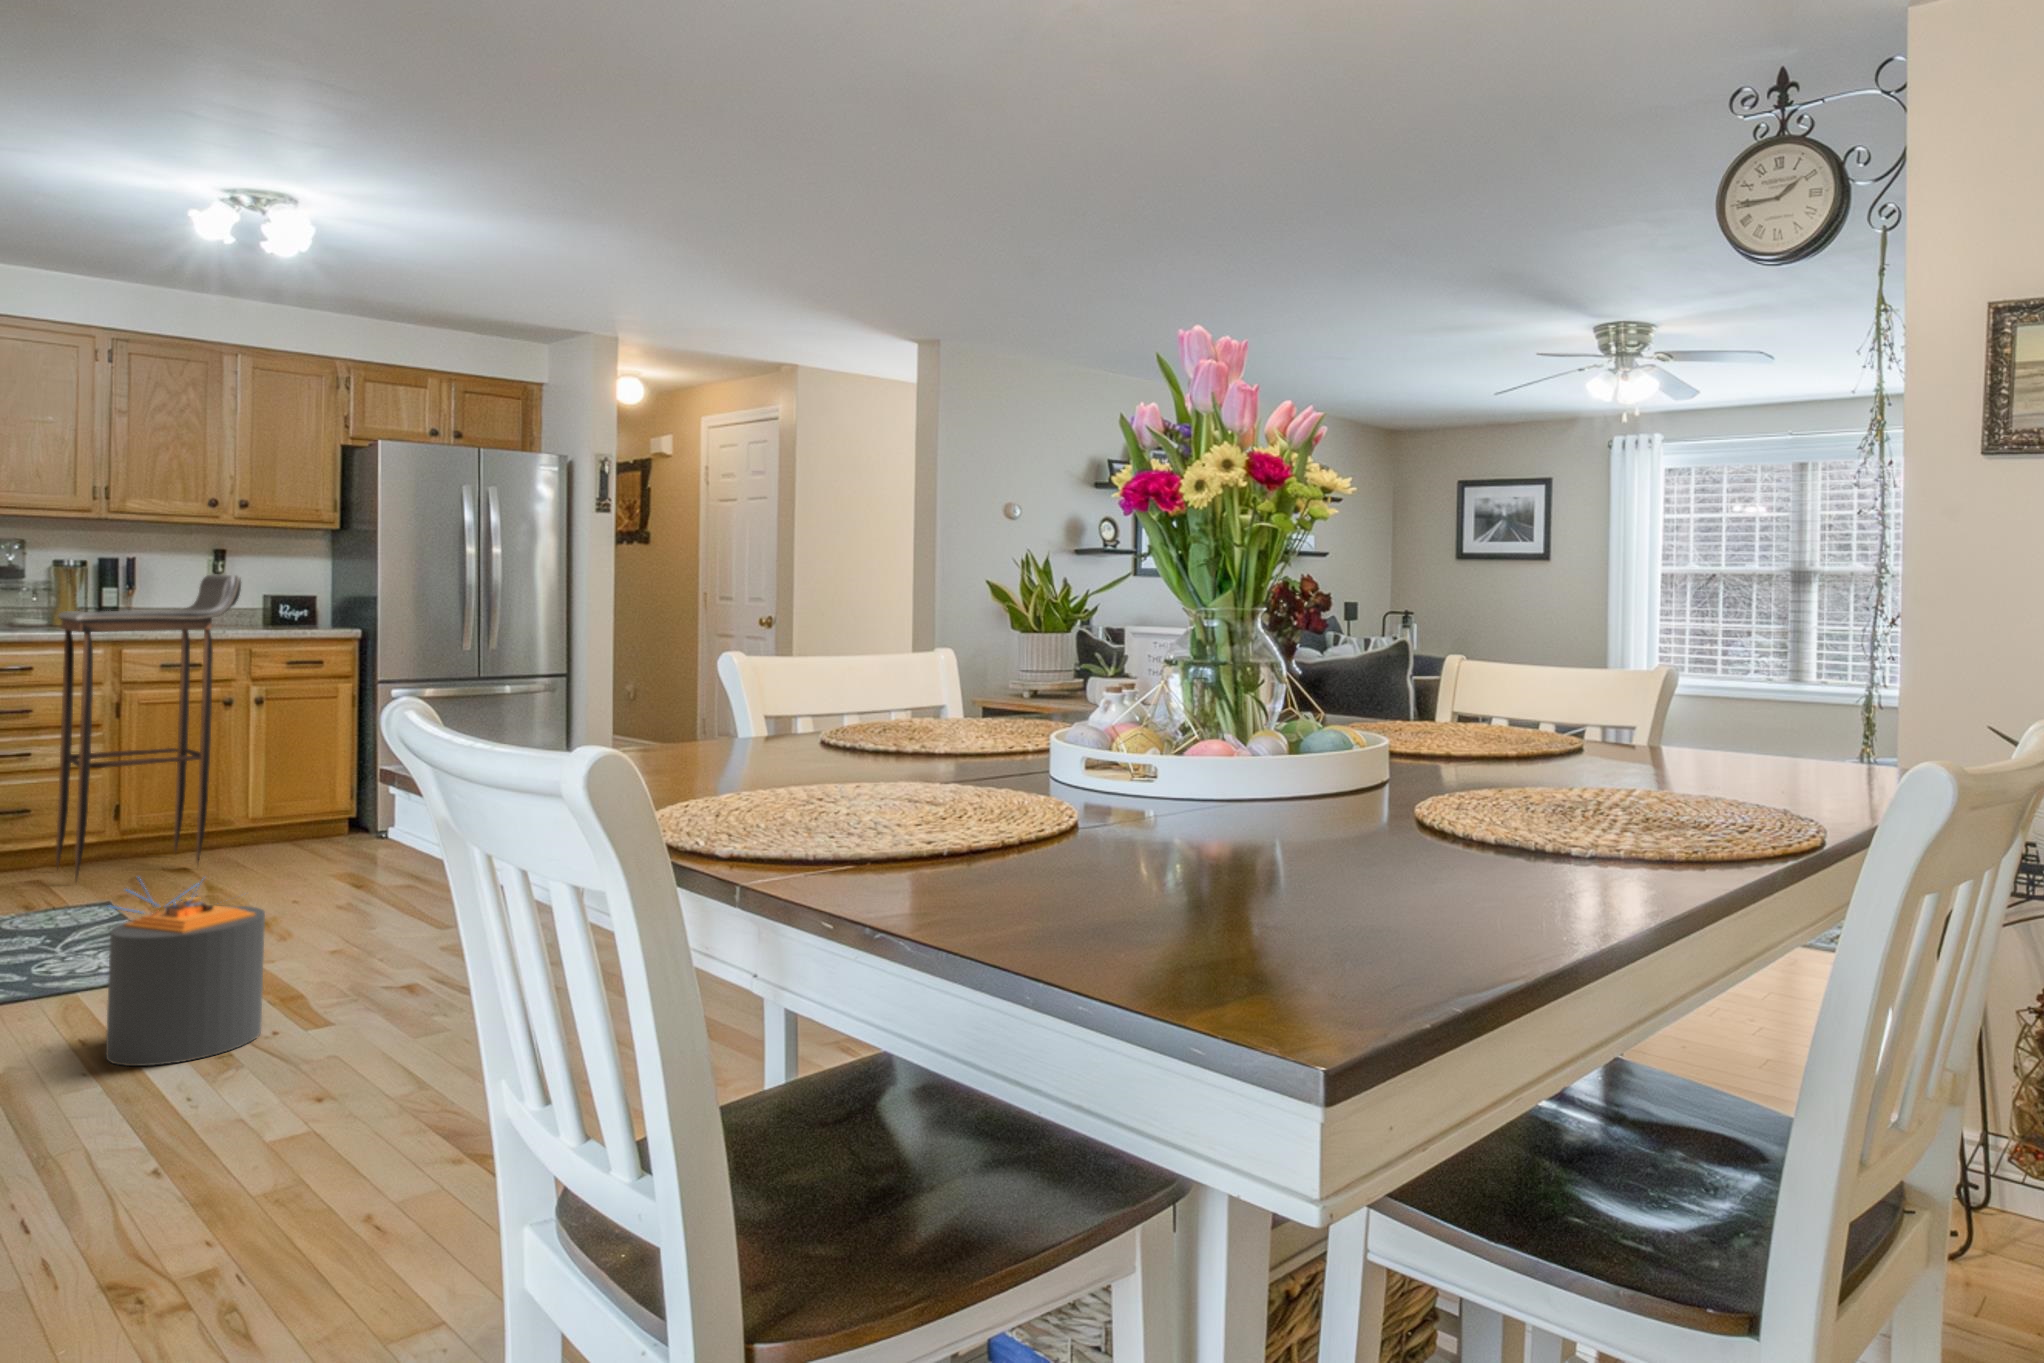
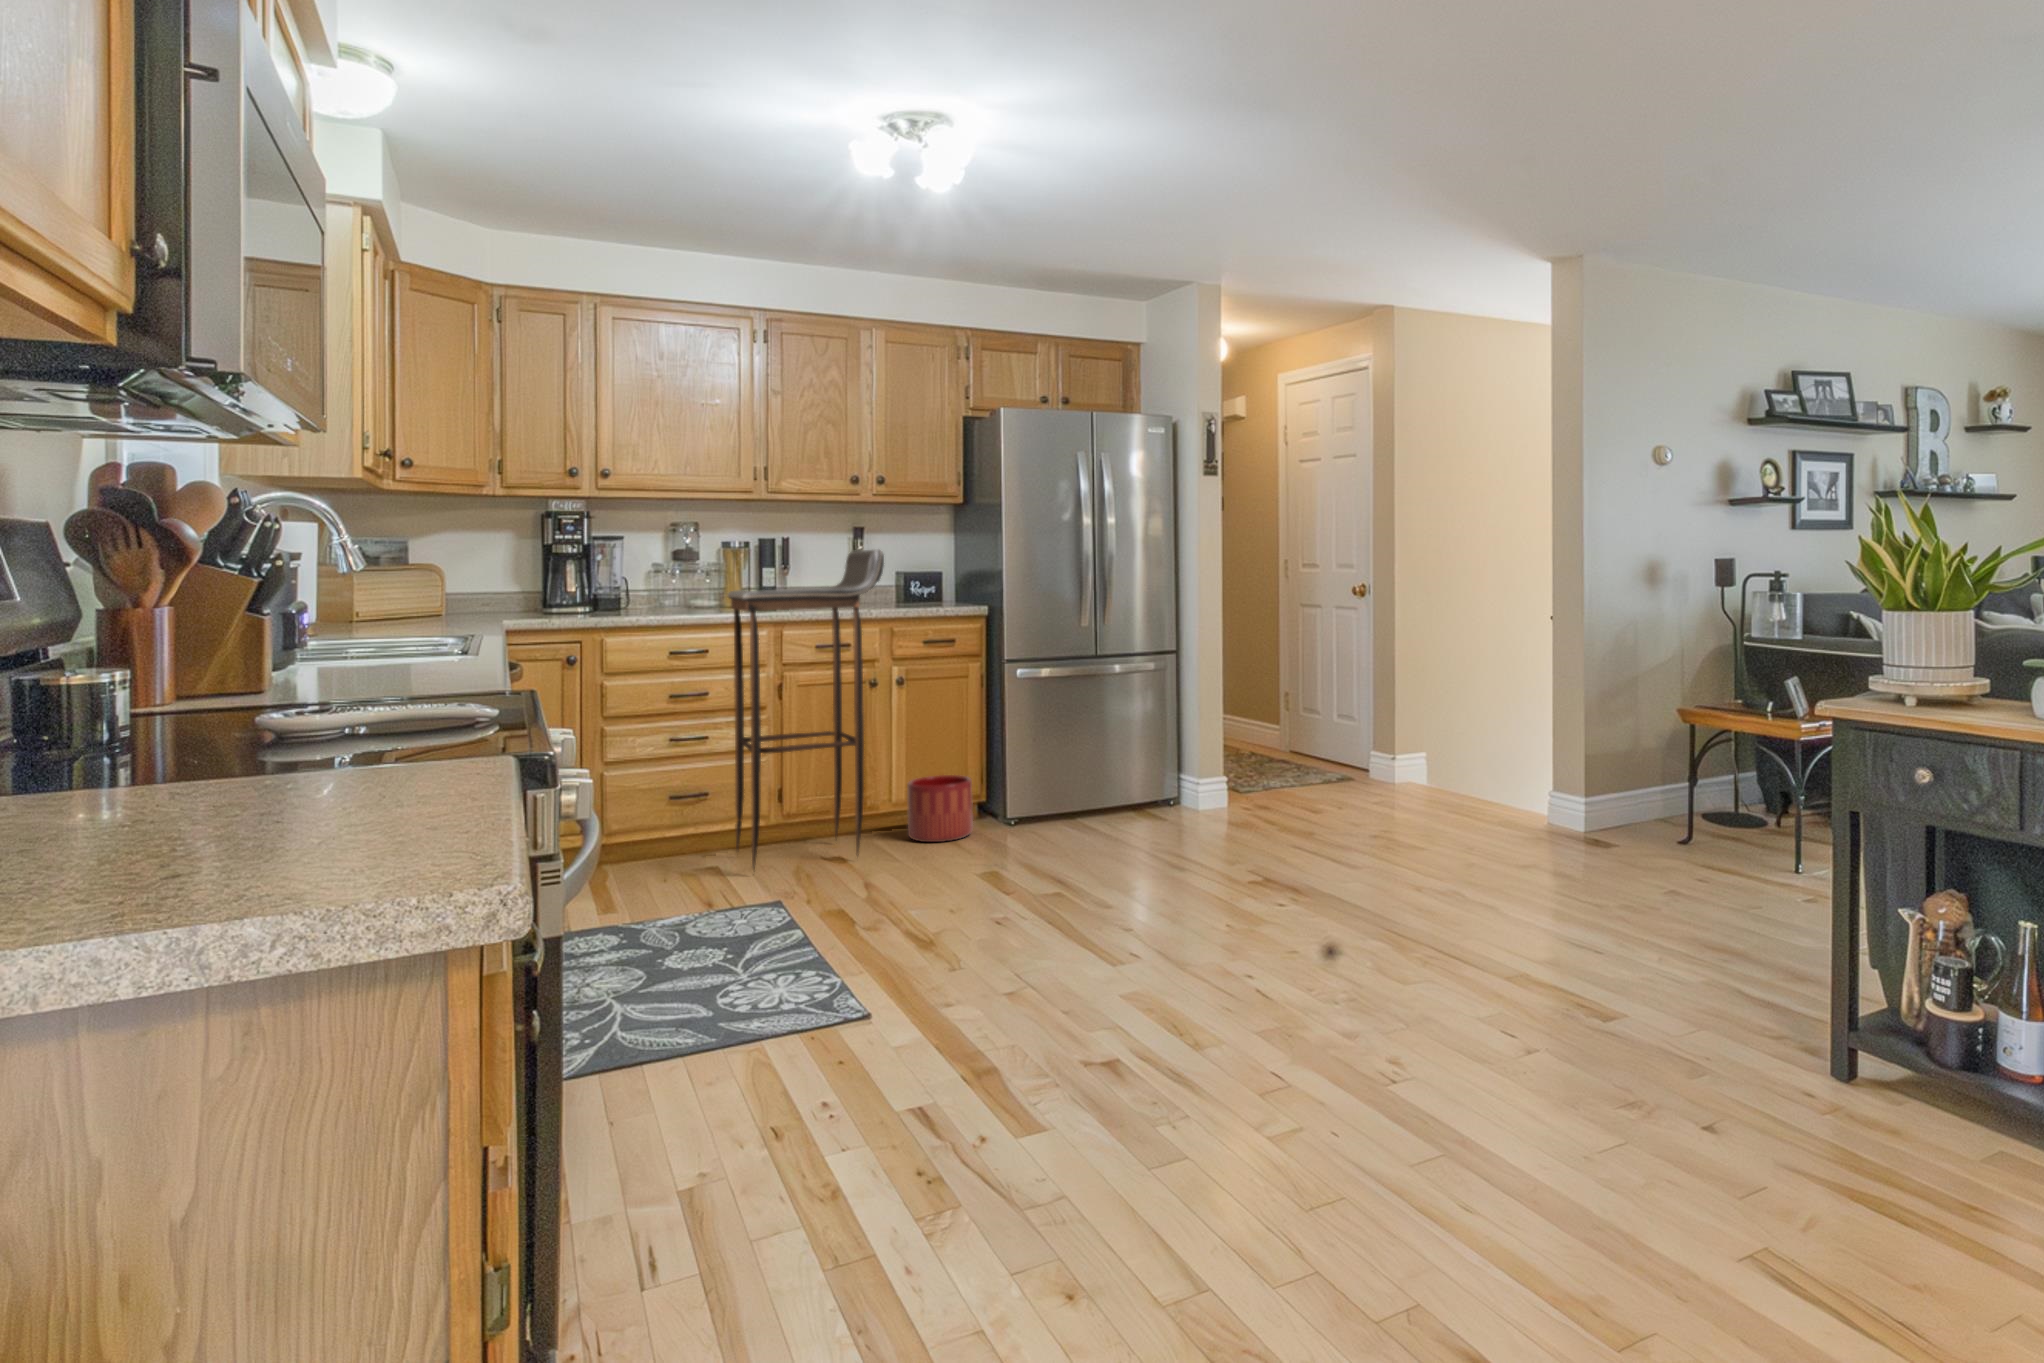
planter: none [258,789,333,851] -> present [907,775,973,842]
trash can: present [106,877,265,1066] -> none [782,923,967,1200]

